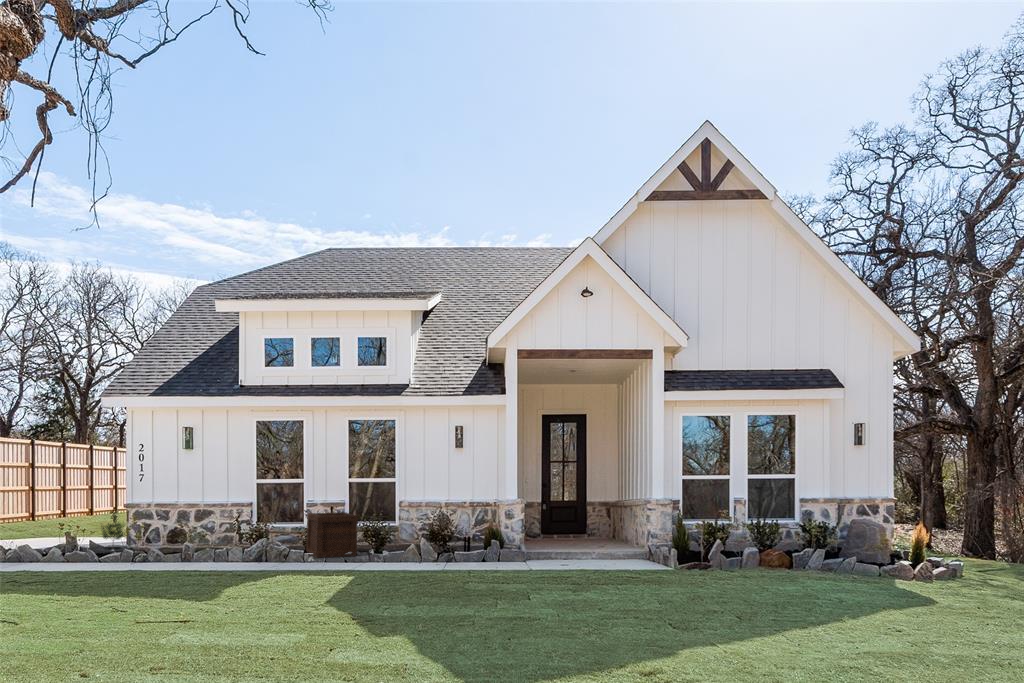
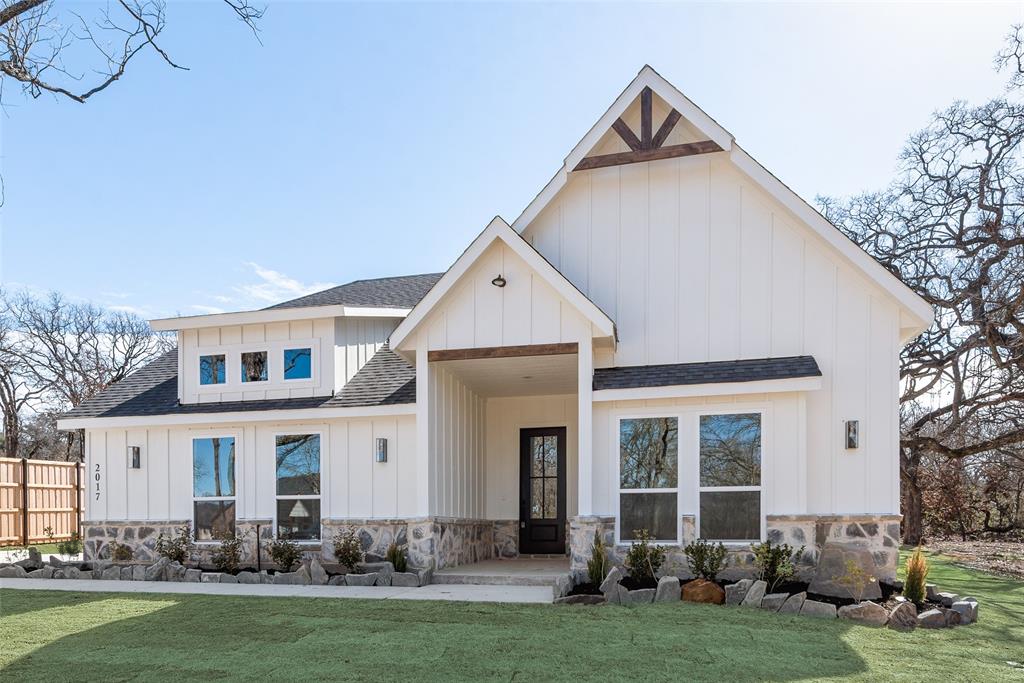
wooden crate: present [306,512,358,558] -> none [218,530,270,579]

